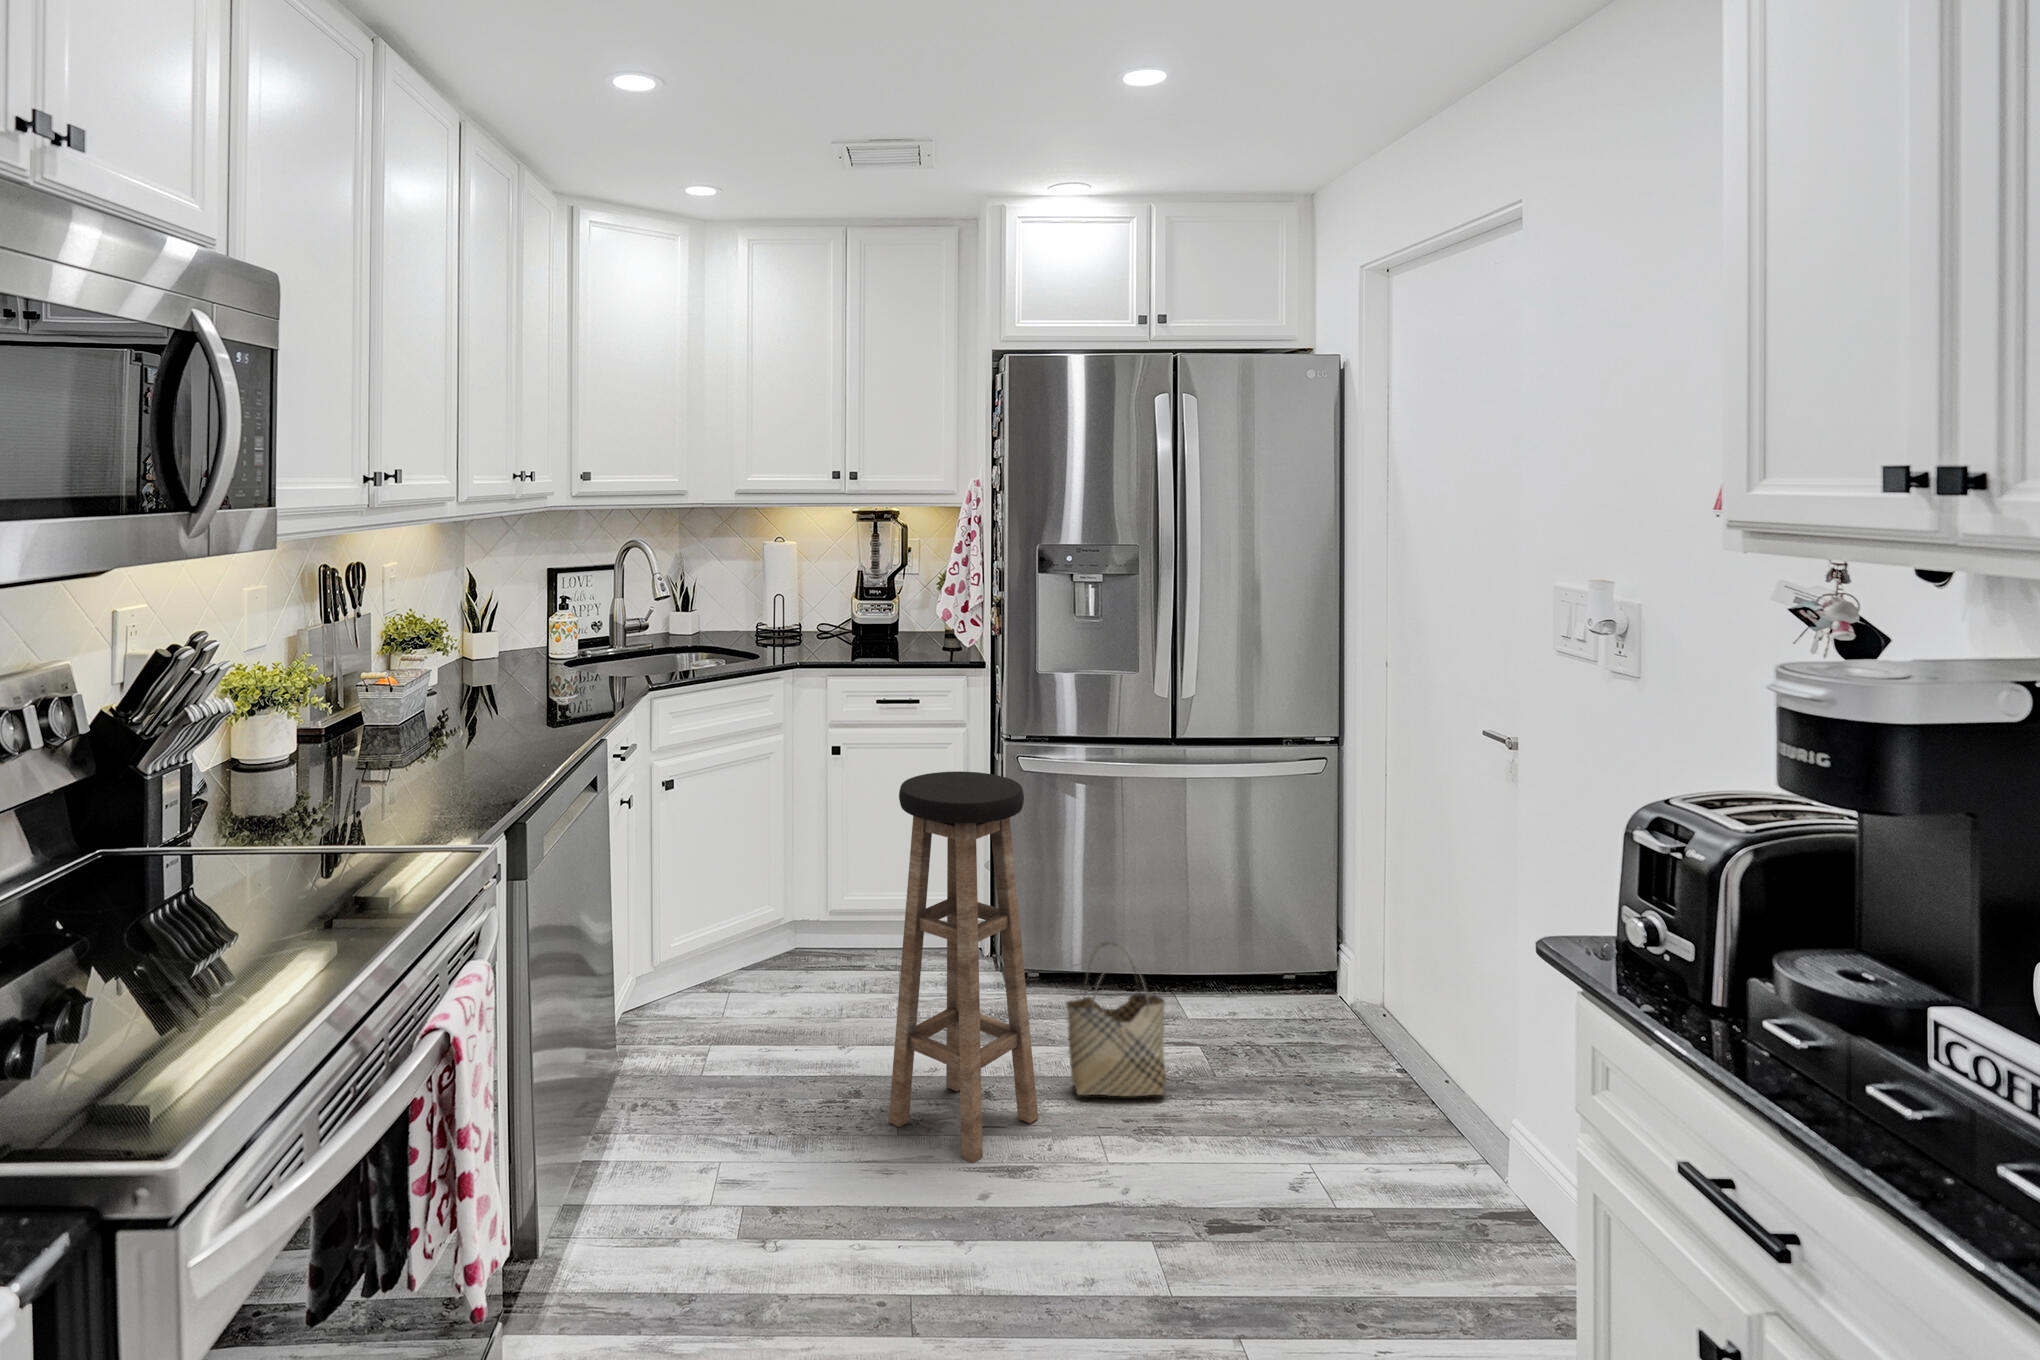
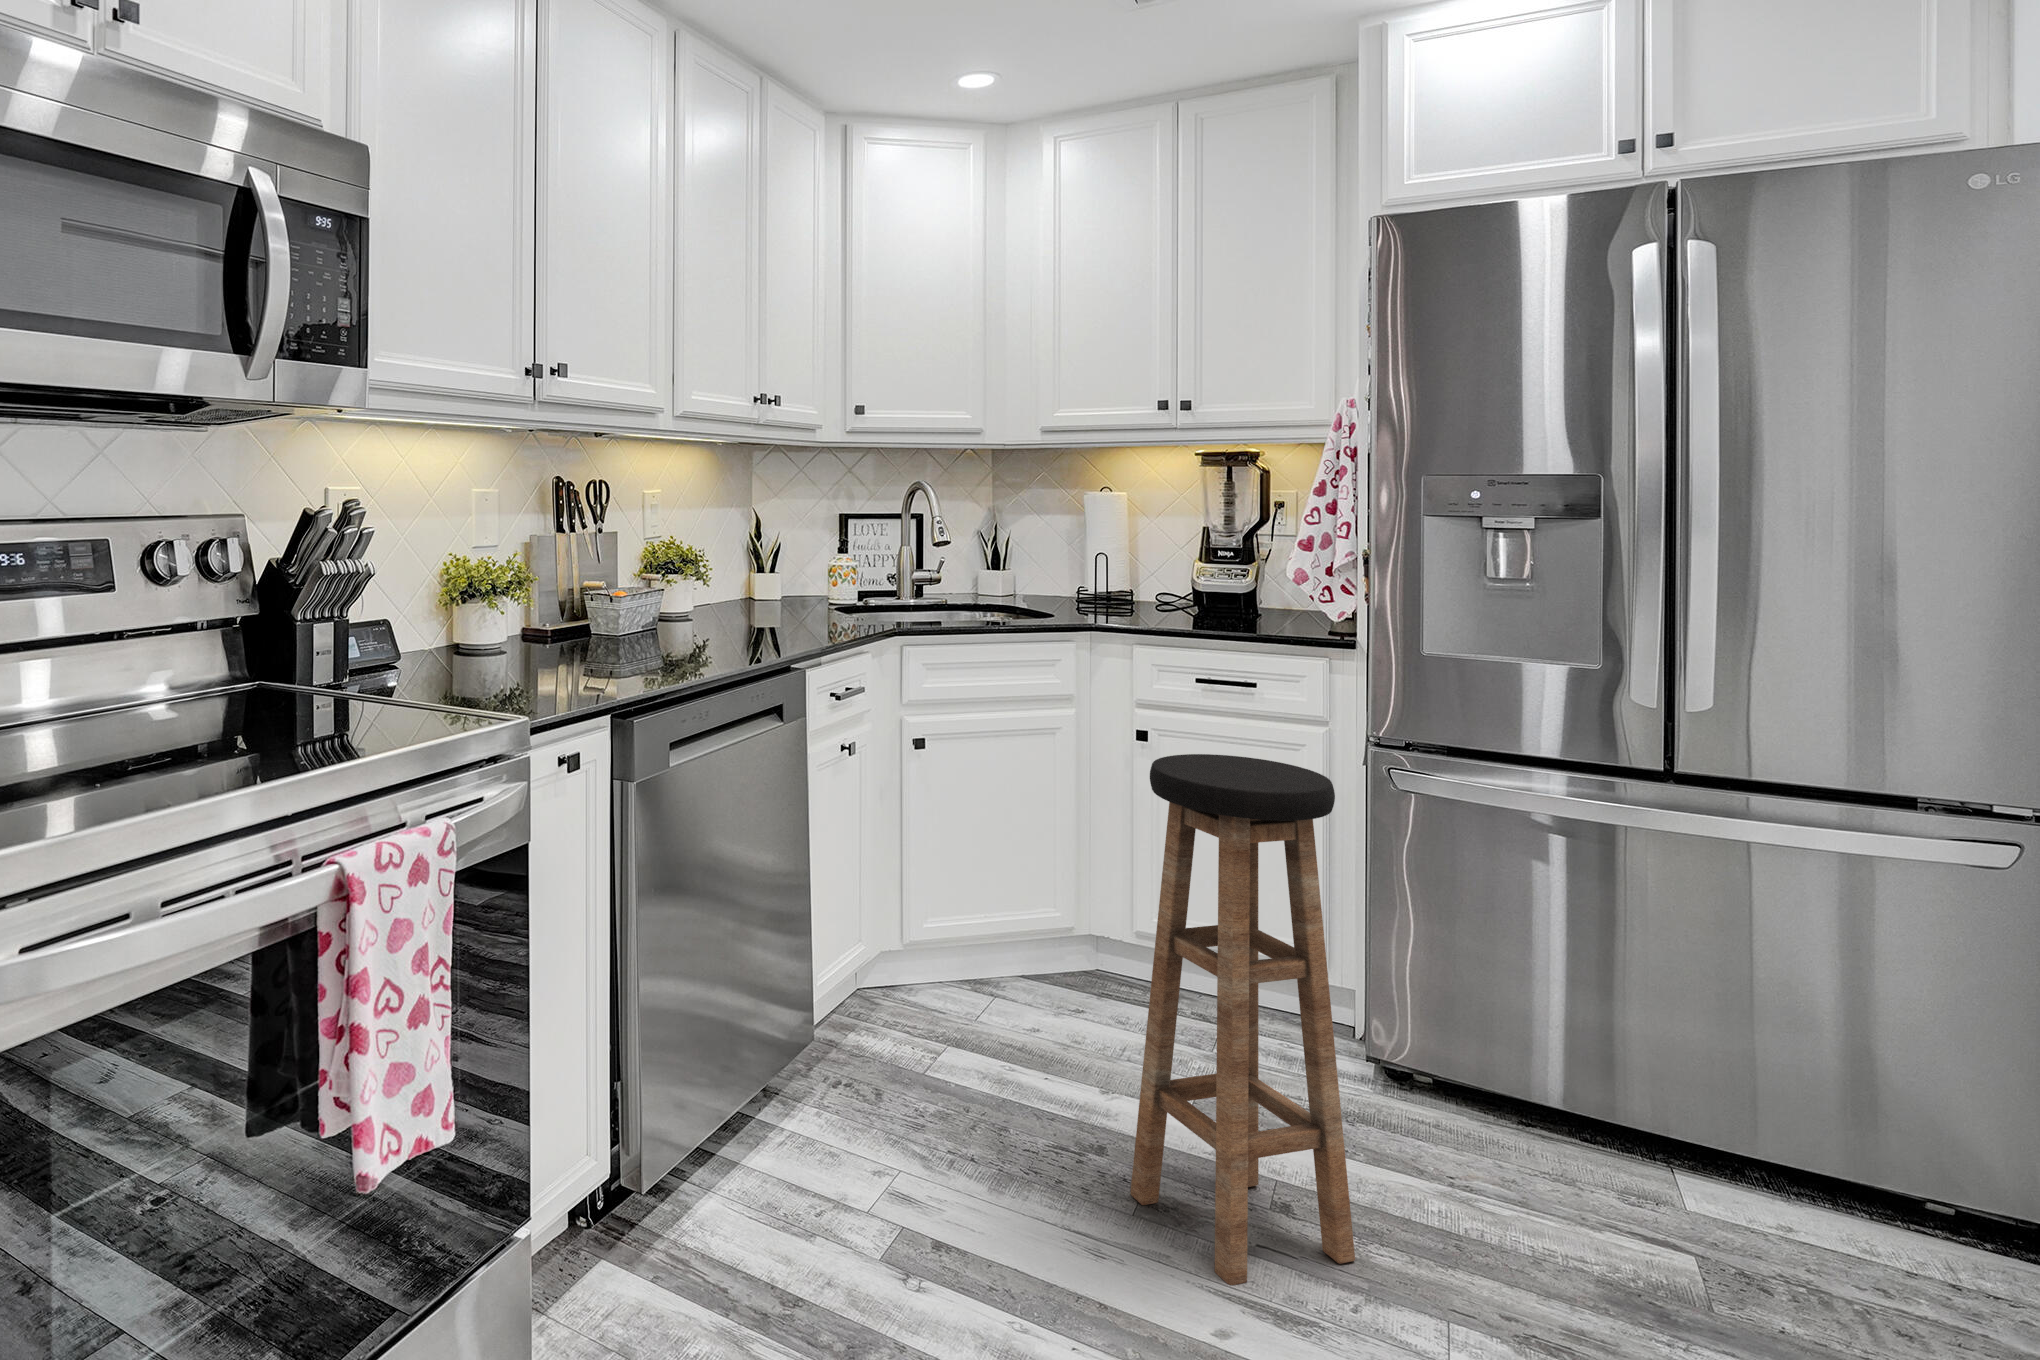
woven basket: present [1066,942,1166,1096] -> none [1416,1042,1598,1297]

